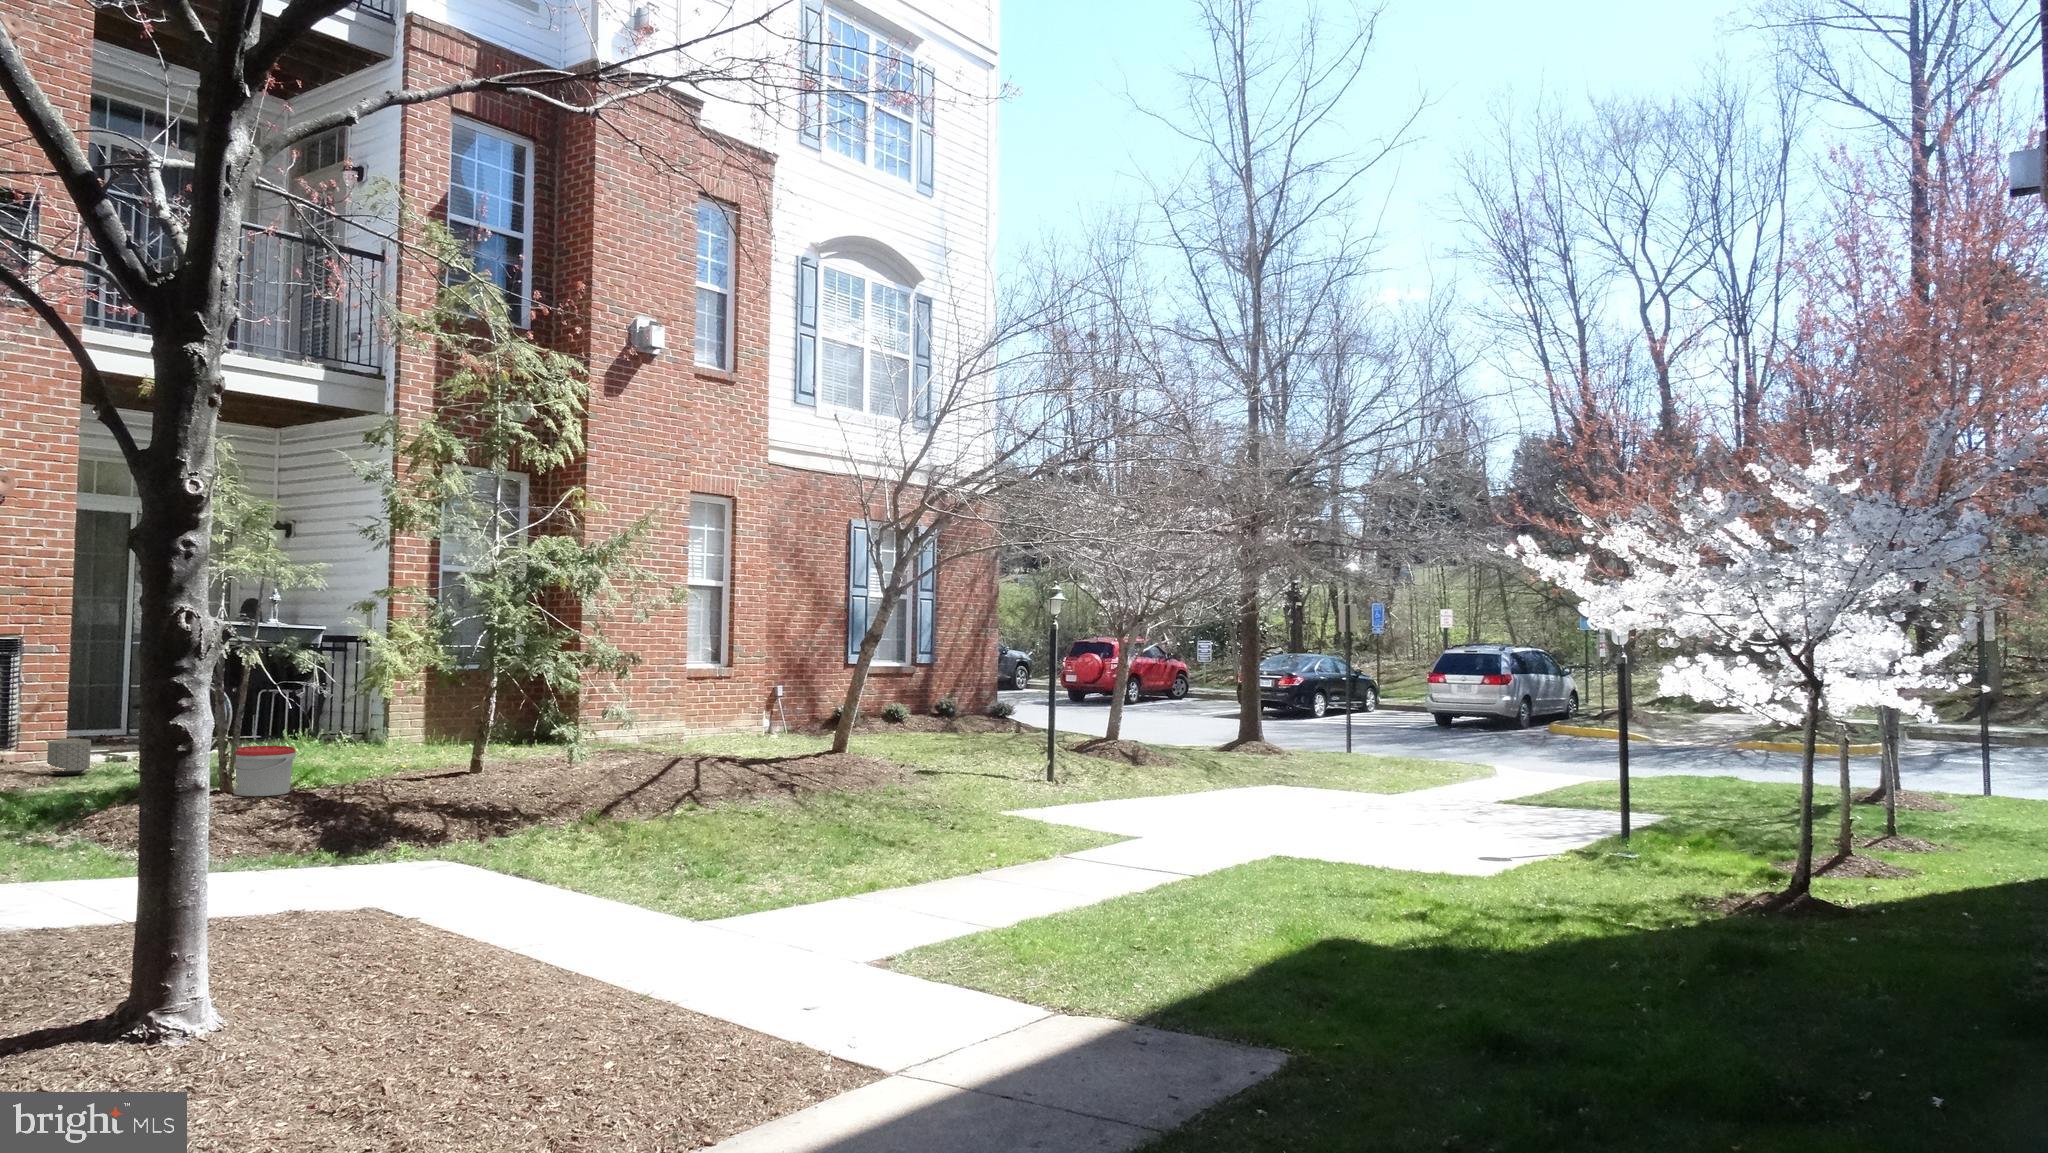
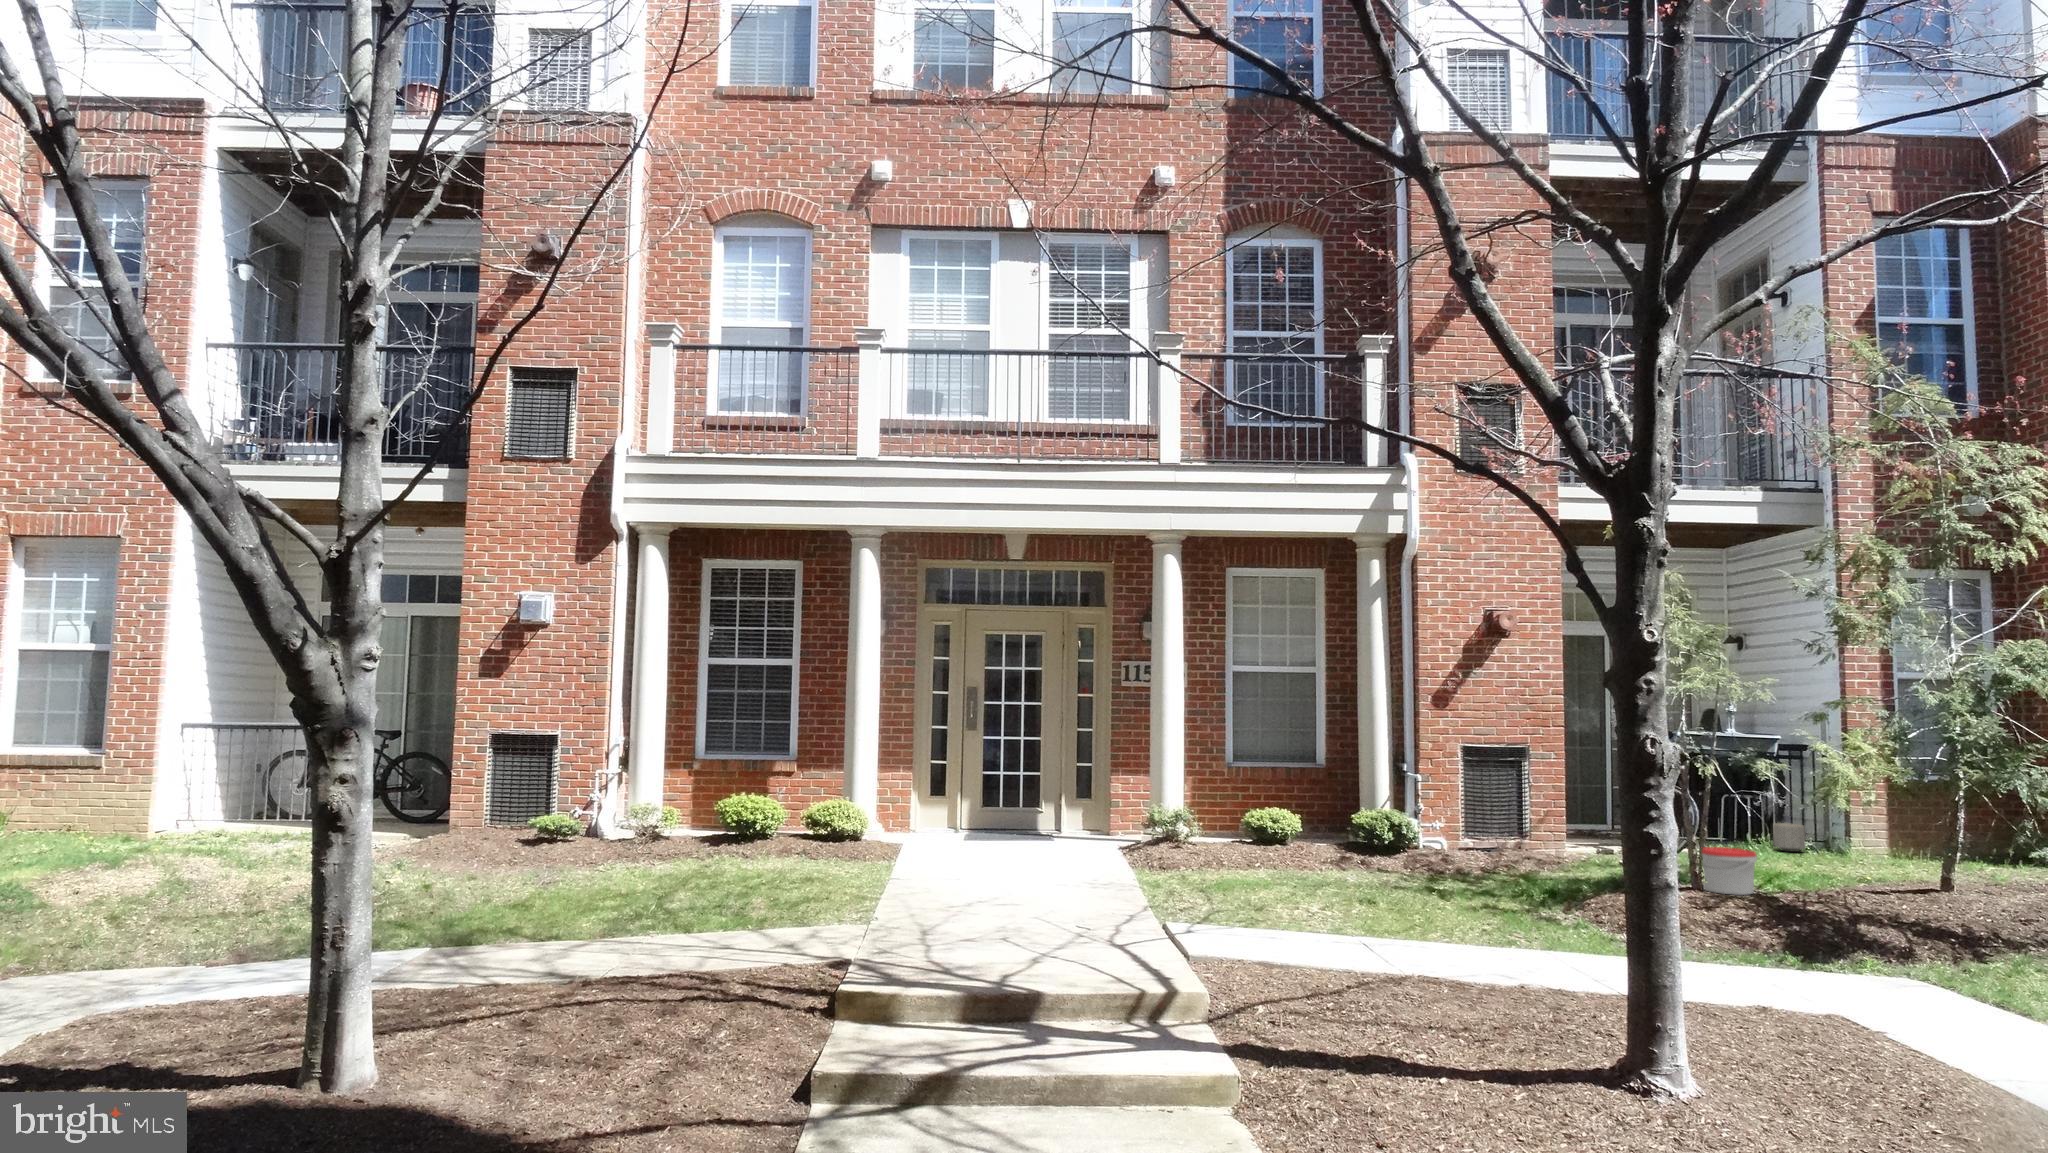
planter: present [47,739,91,776] -> present [1773,823,1805,852]

